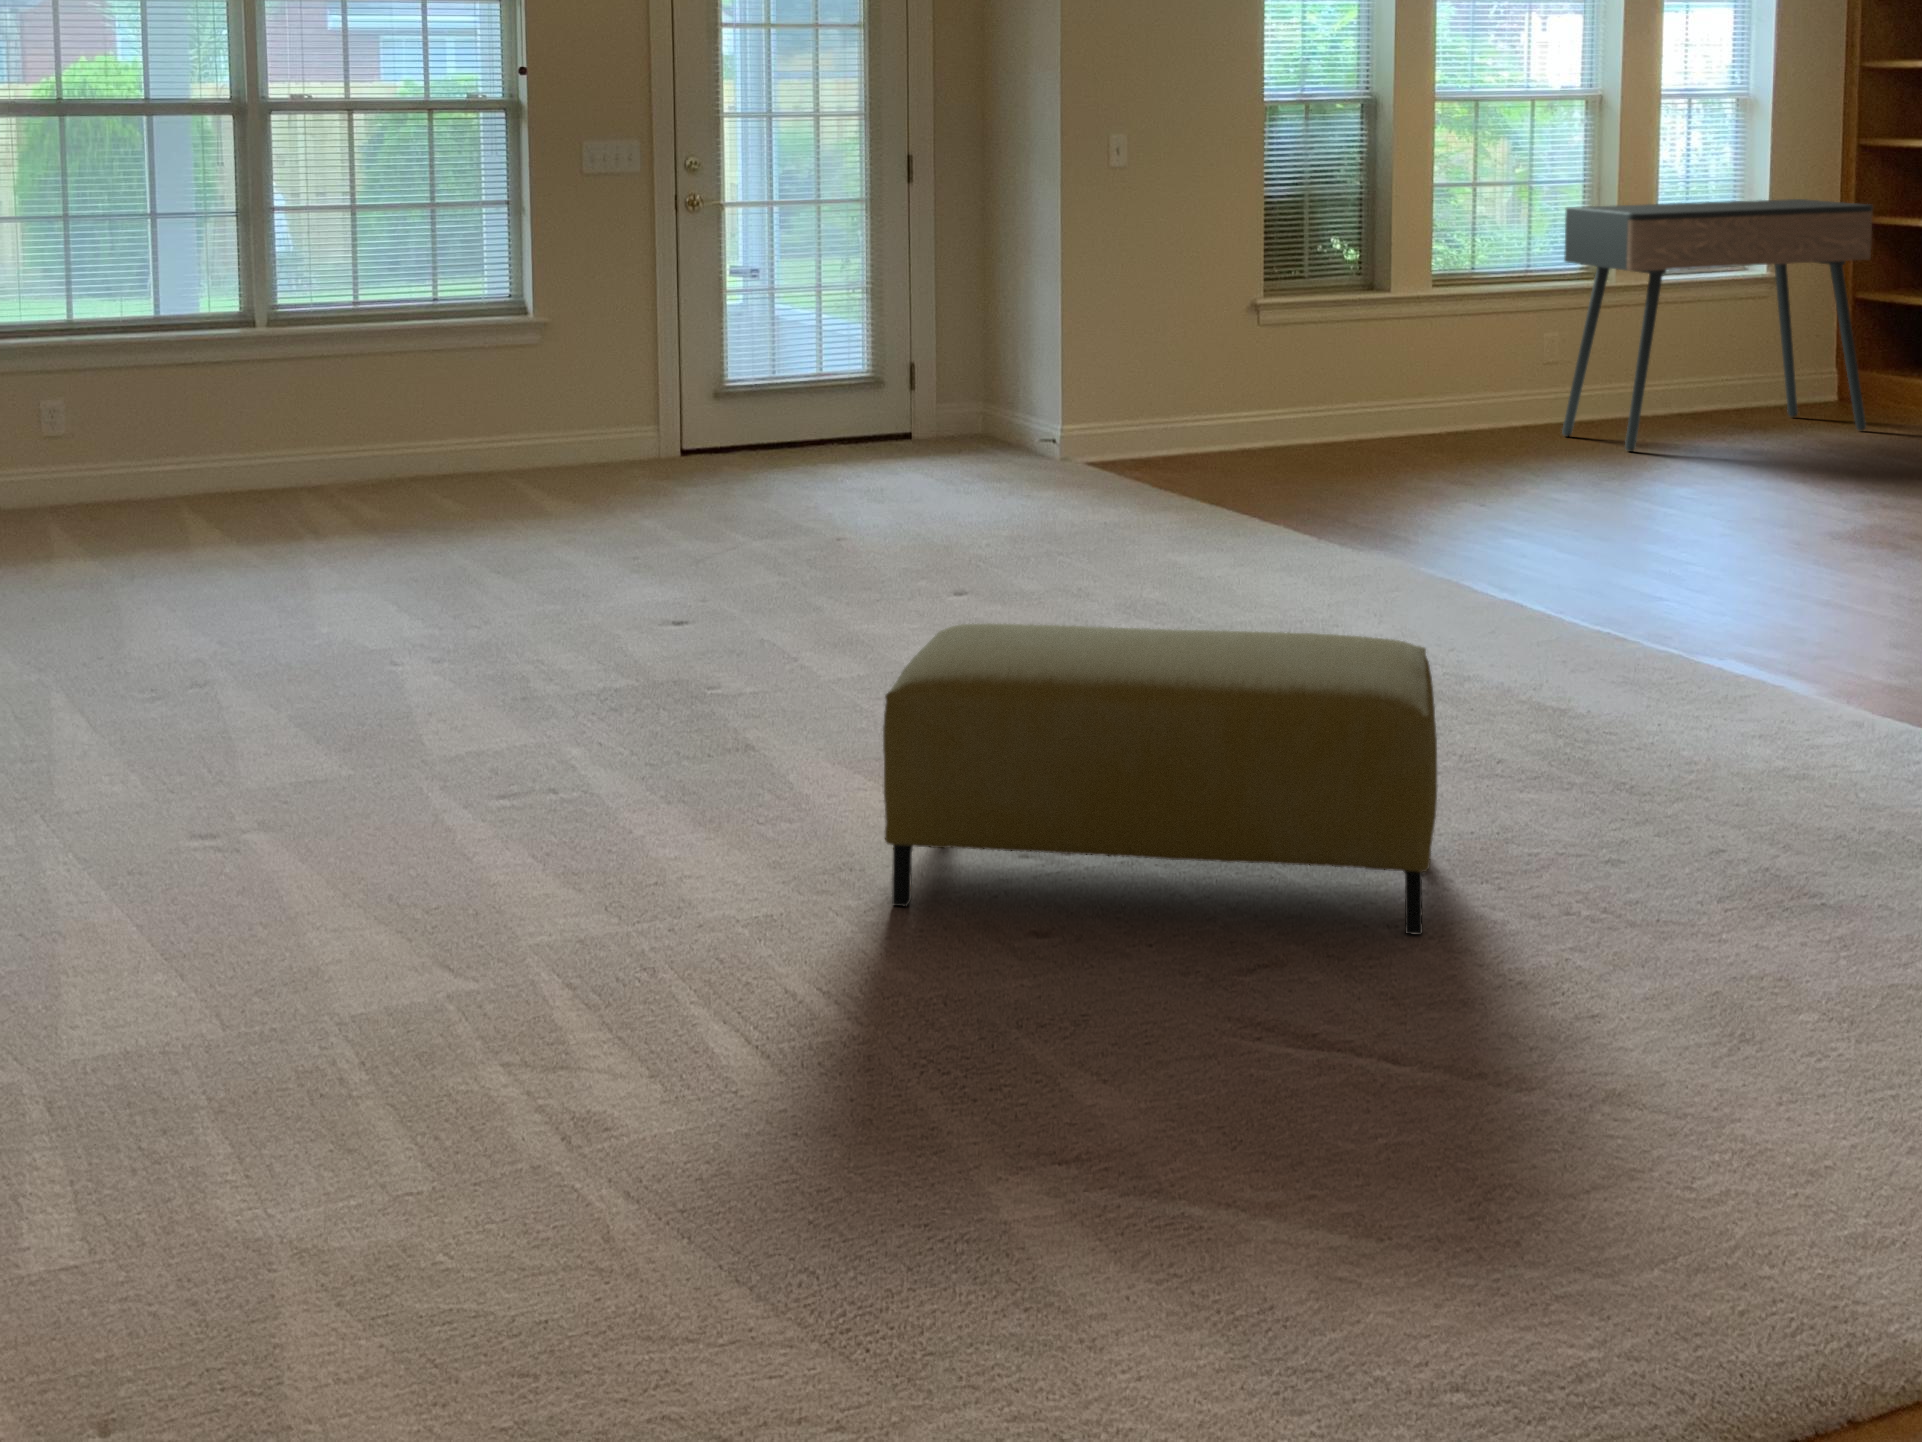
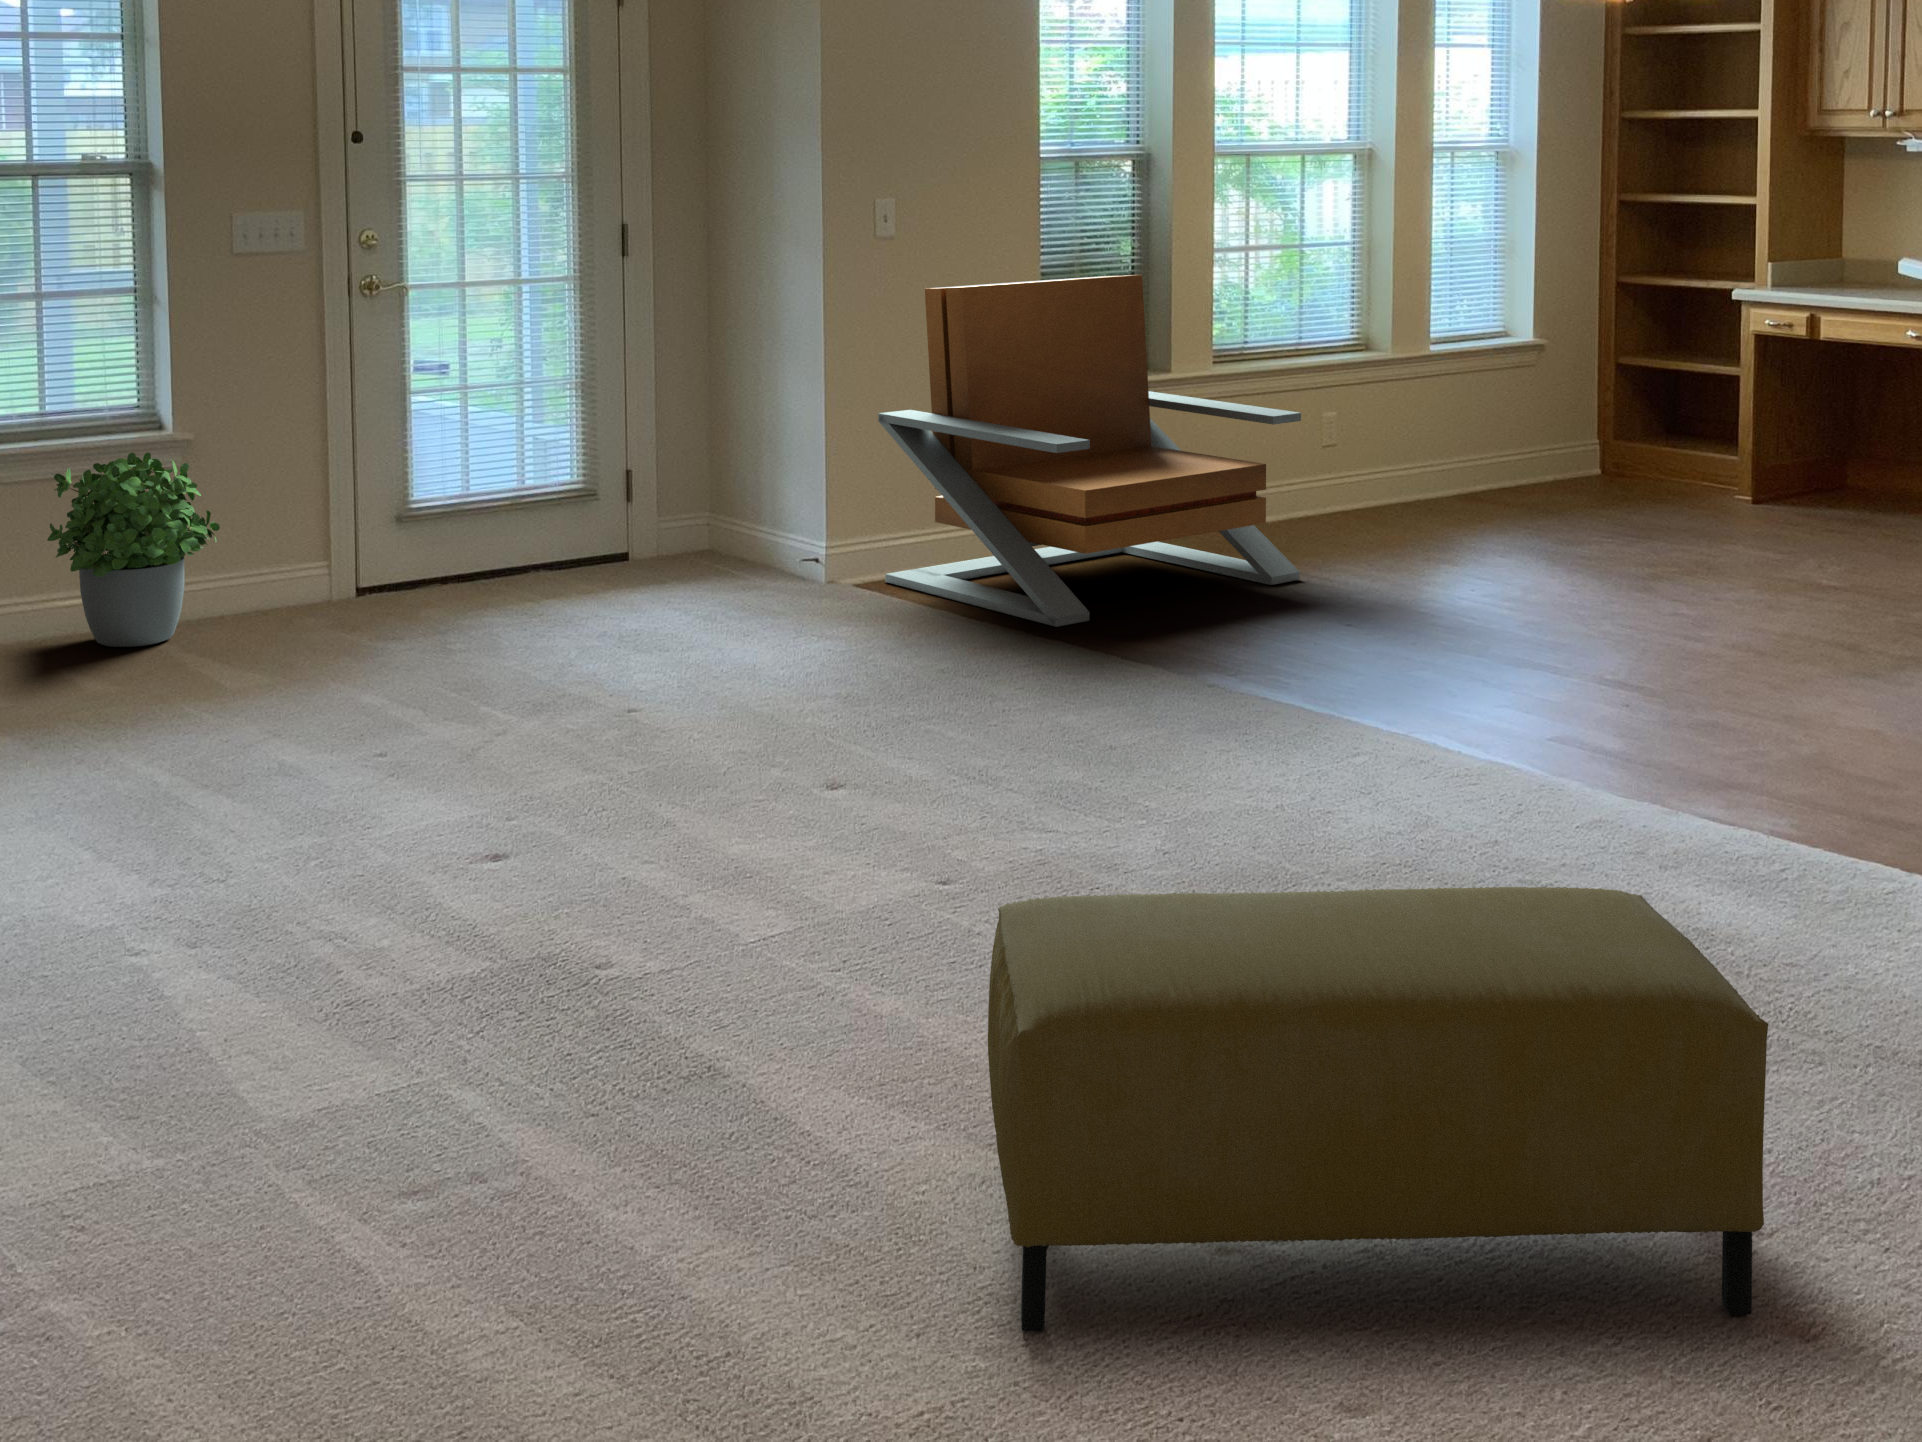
console table: present [1562,199,1873,452] -> none [1361,260,1675,547]
lounge chair: none [1109,203,1476,498] -> present [878,275,1301,627]
potted plant: none [427,329,561,485] -> present [47,452,220,647]

